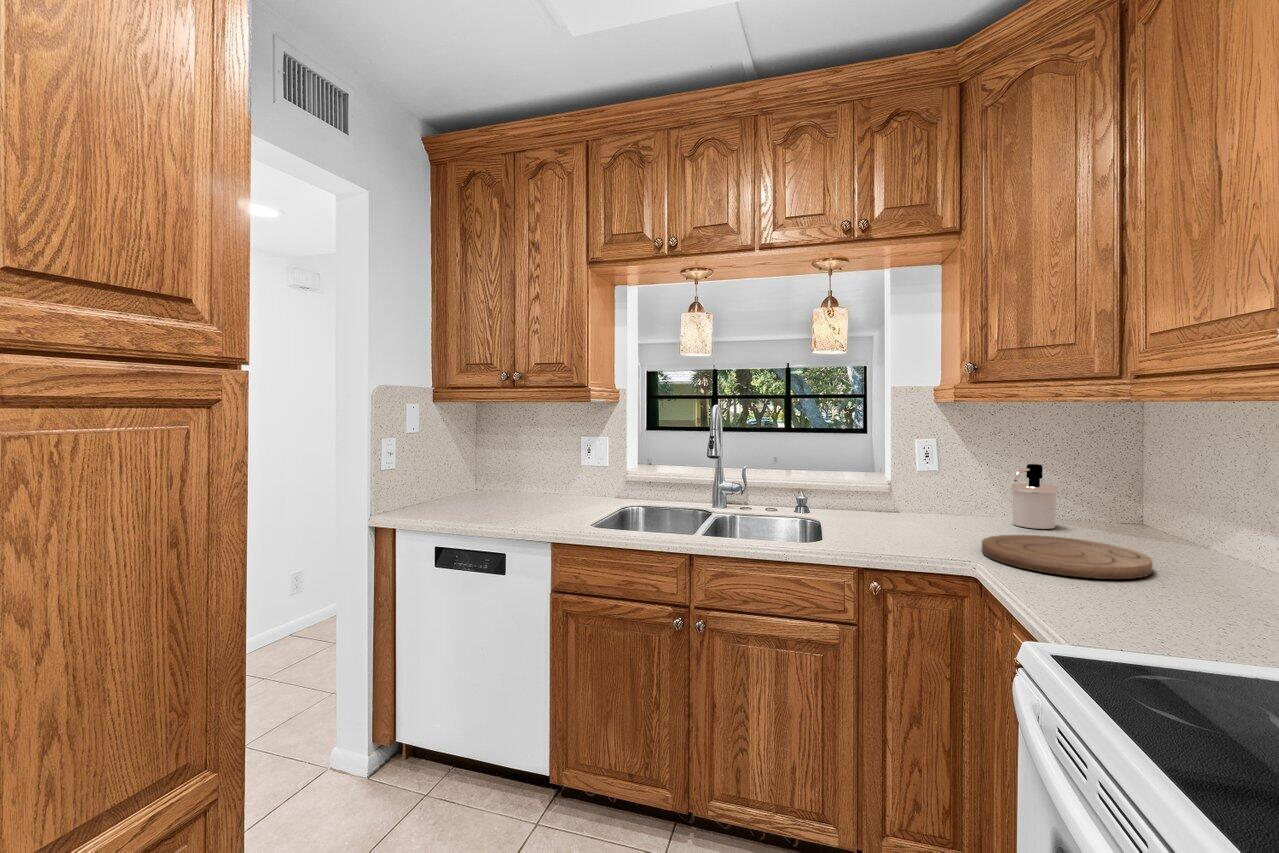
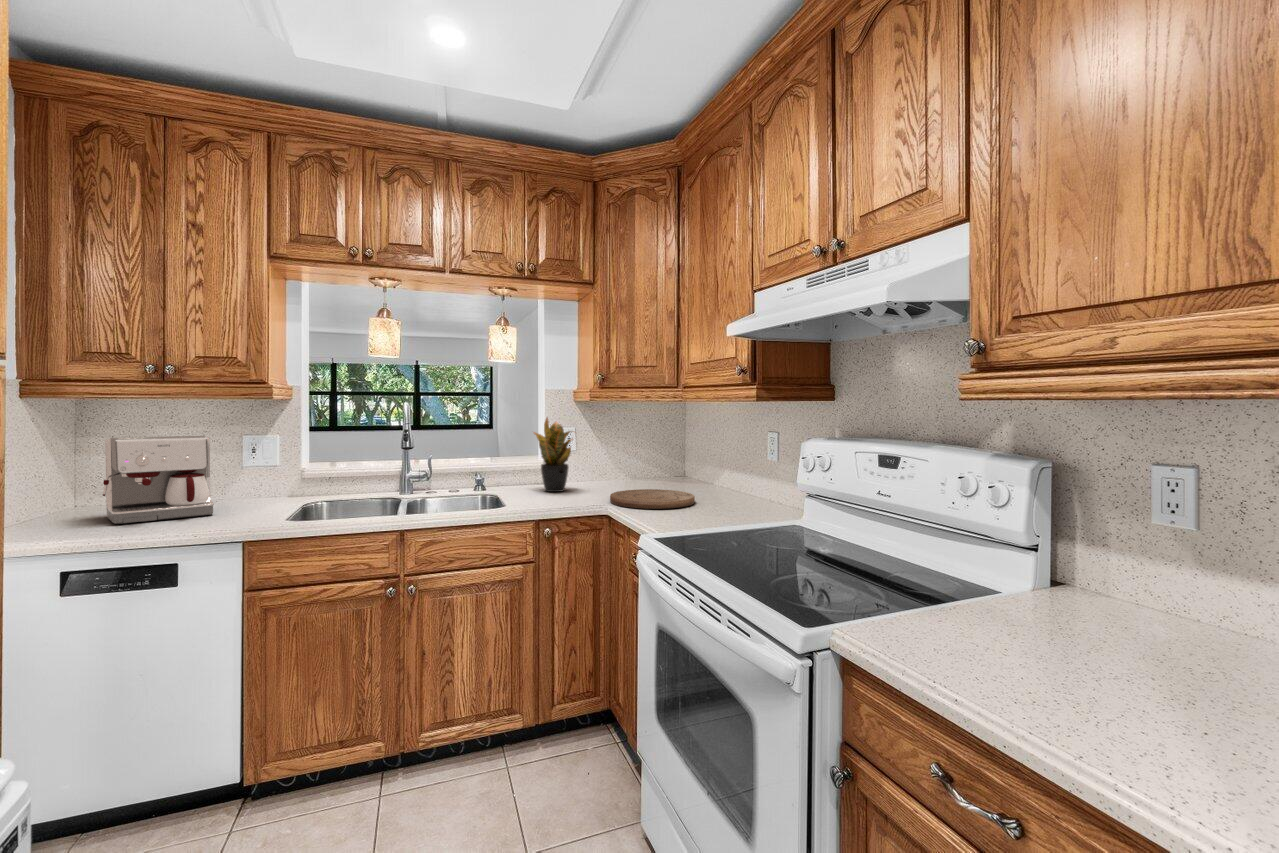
potted plant: none [865,418,942,525] -> present [534,418,572,492]
coffee maker: none [464,440,544,516] -> present [103,436,213,524]
soap dispenser: present [1012,464,1057,529] -> none [620,445,645,487]

